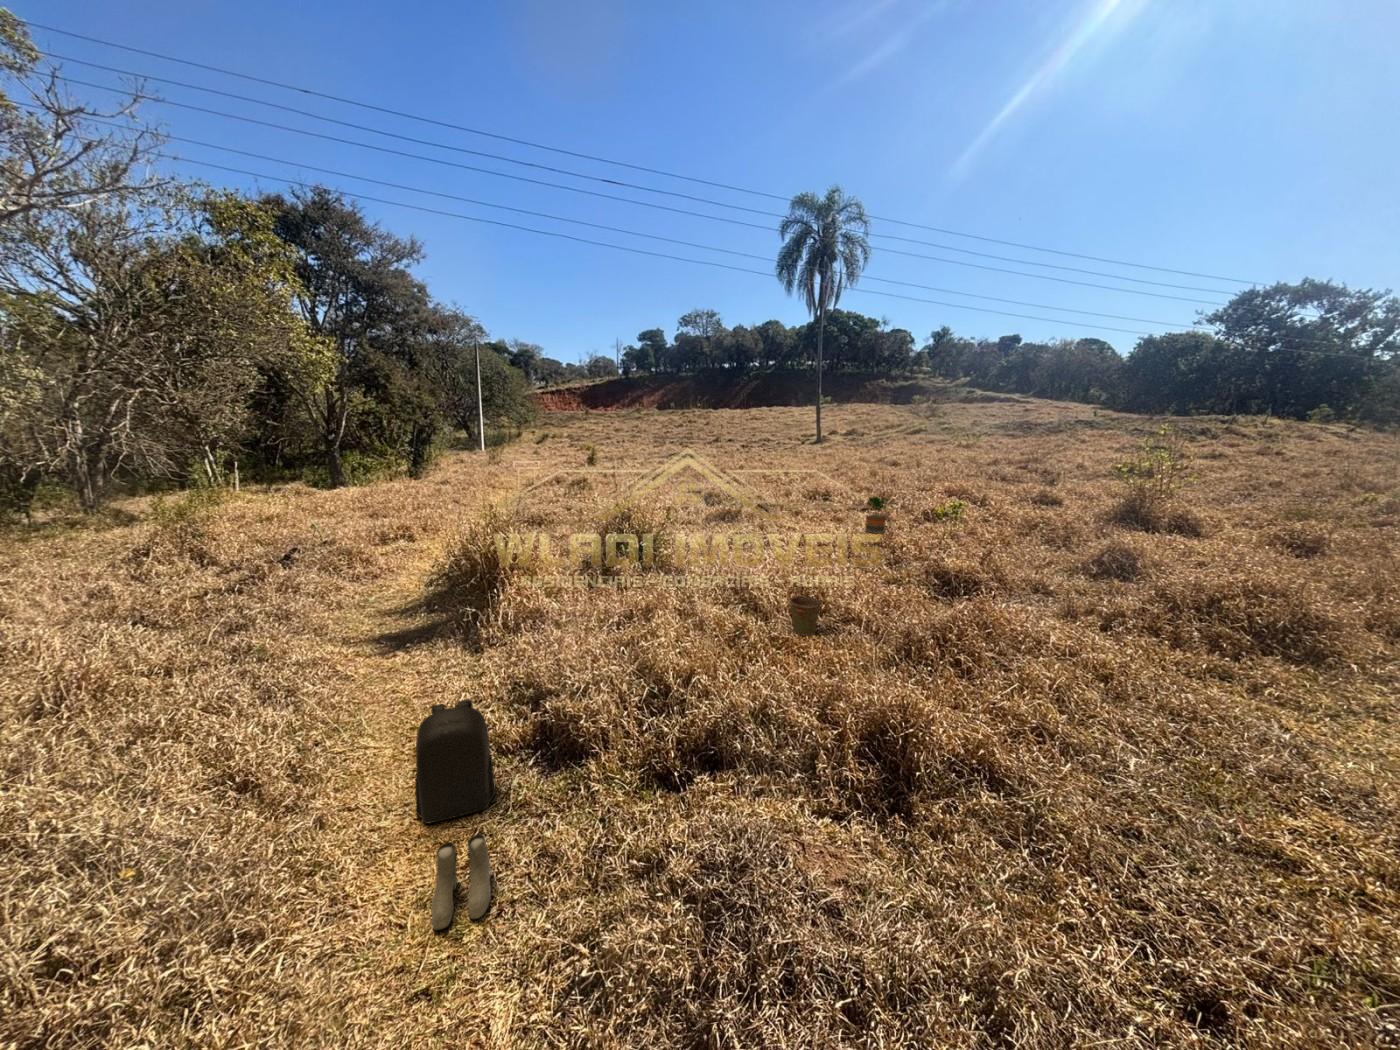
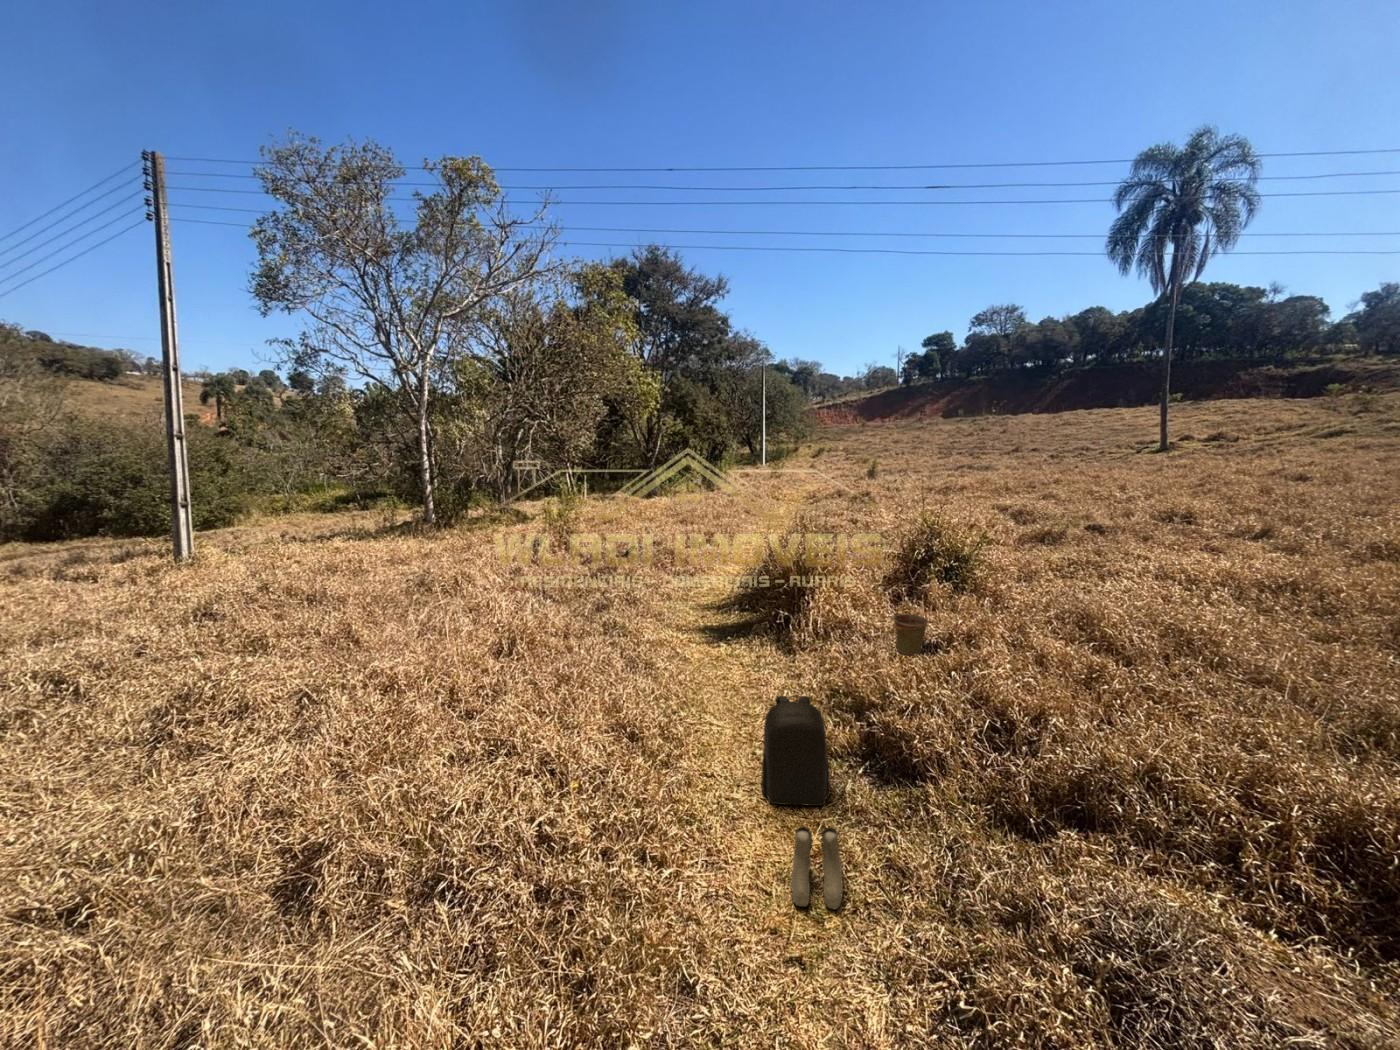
potted tree: present [865,496,891,534] -> none [1289,513,1347,567]
bucket: present [789,596,822,636] -> present [893,613,928,655]

